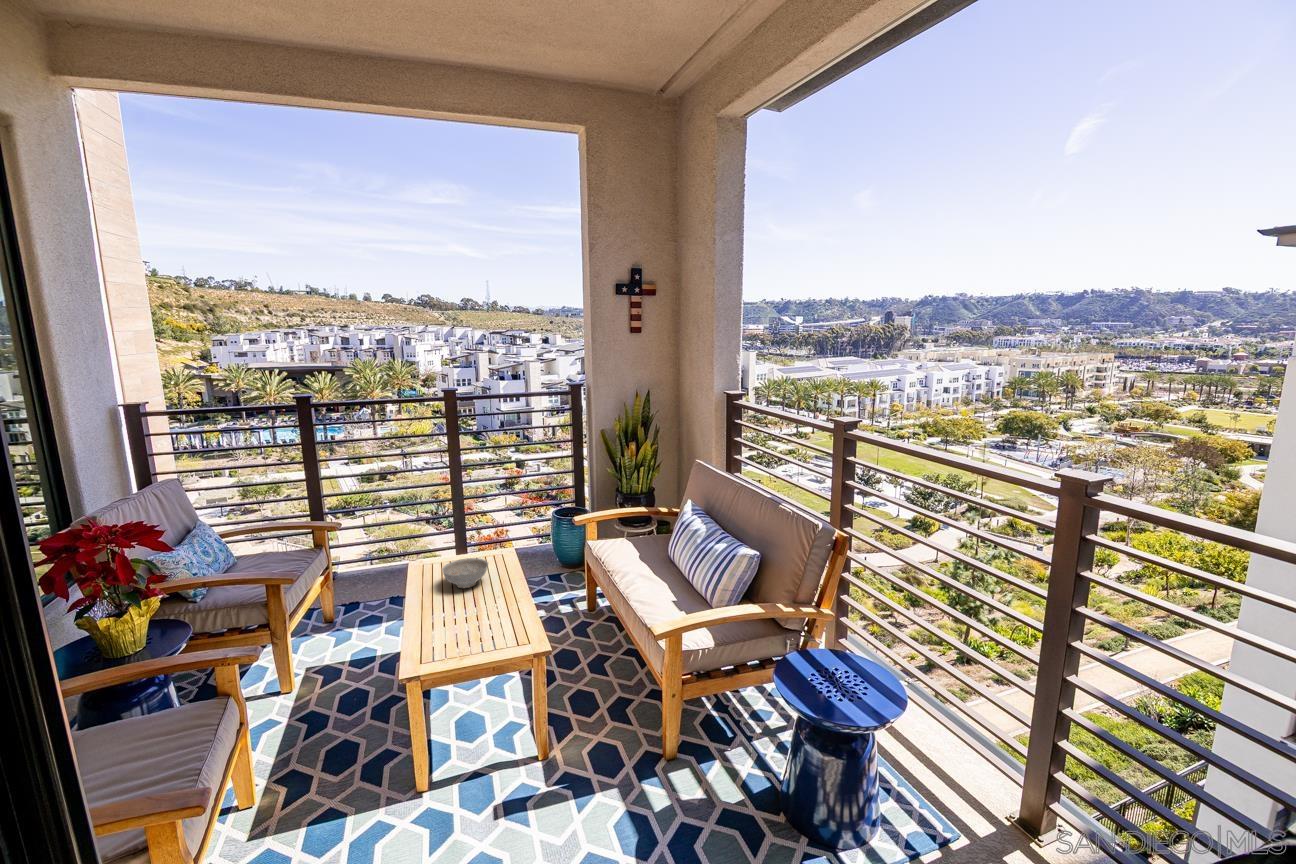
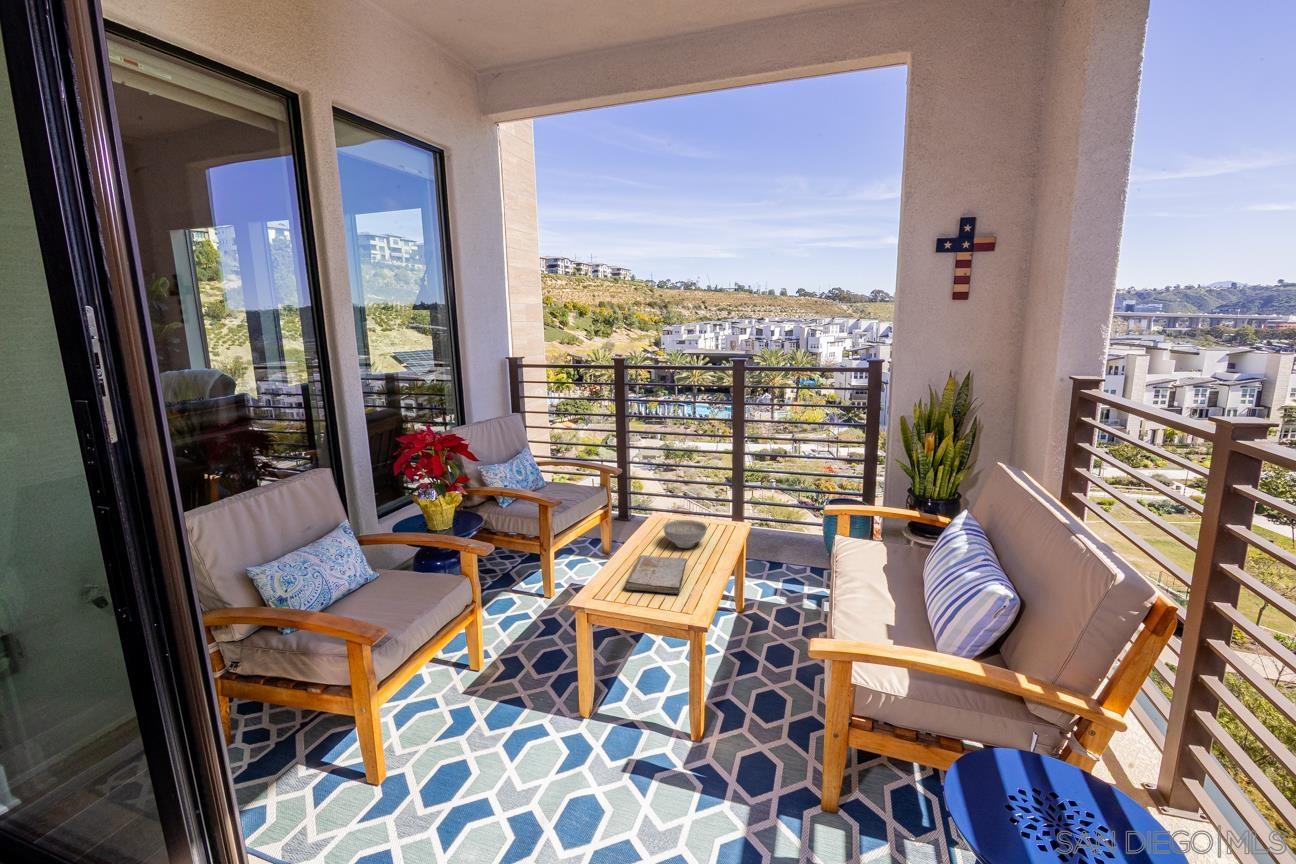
book: none [433,596,501,643] -> present [625,555,687,594]

